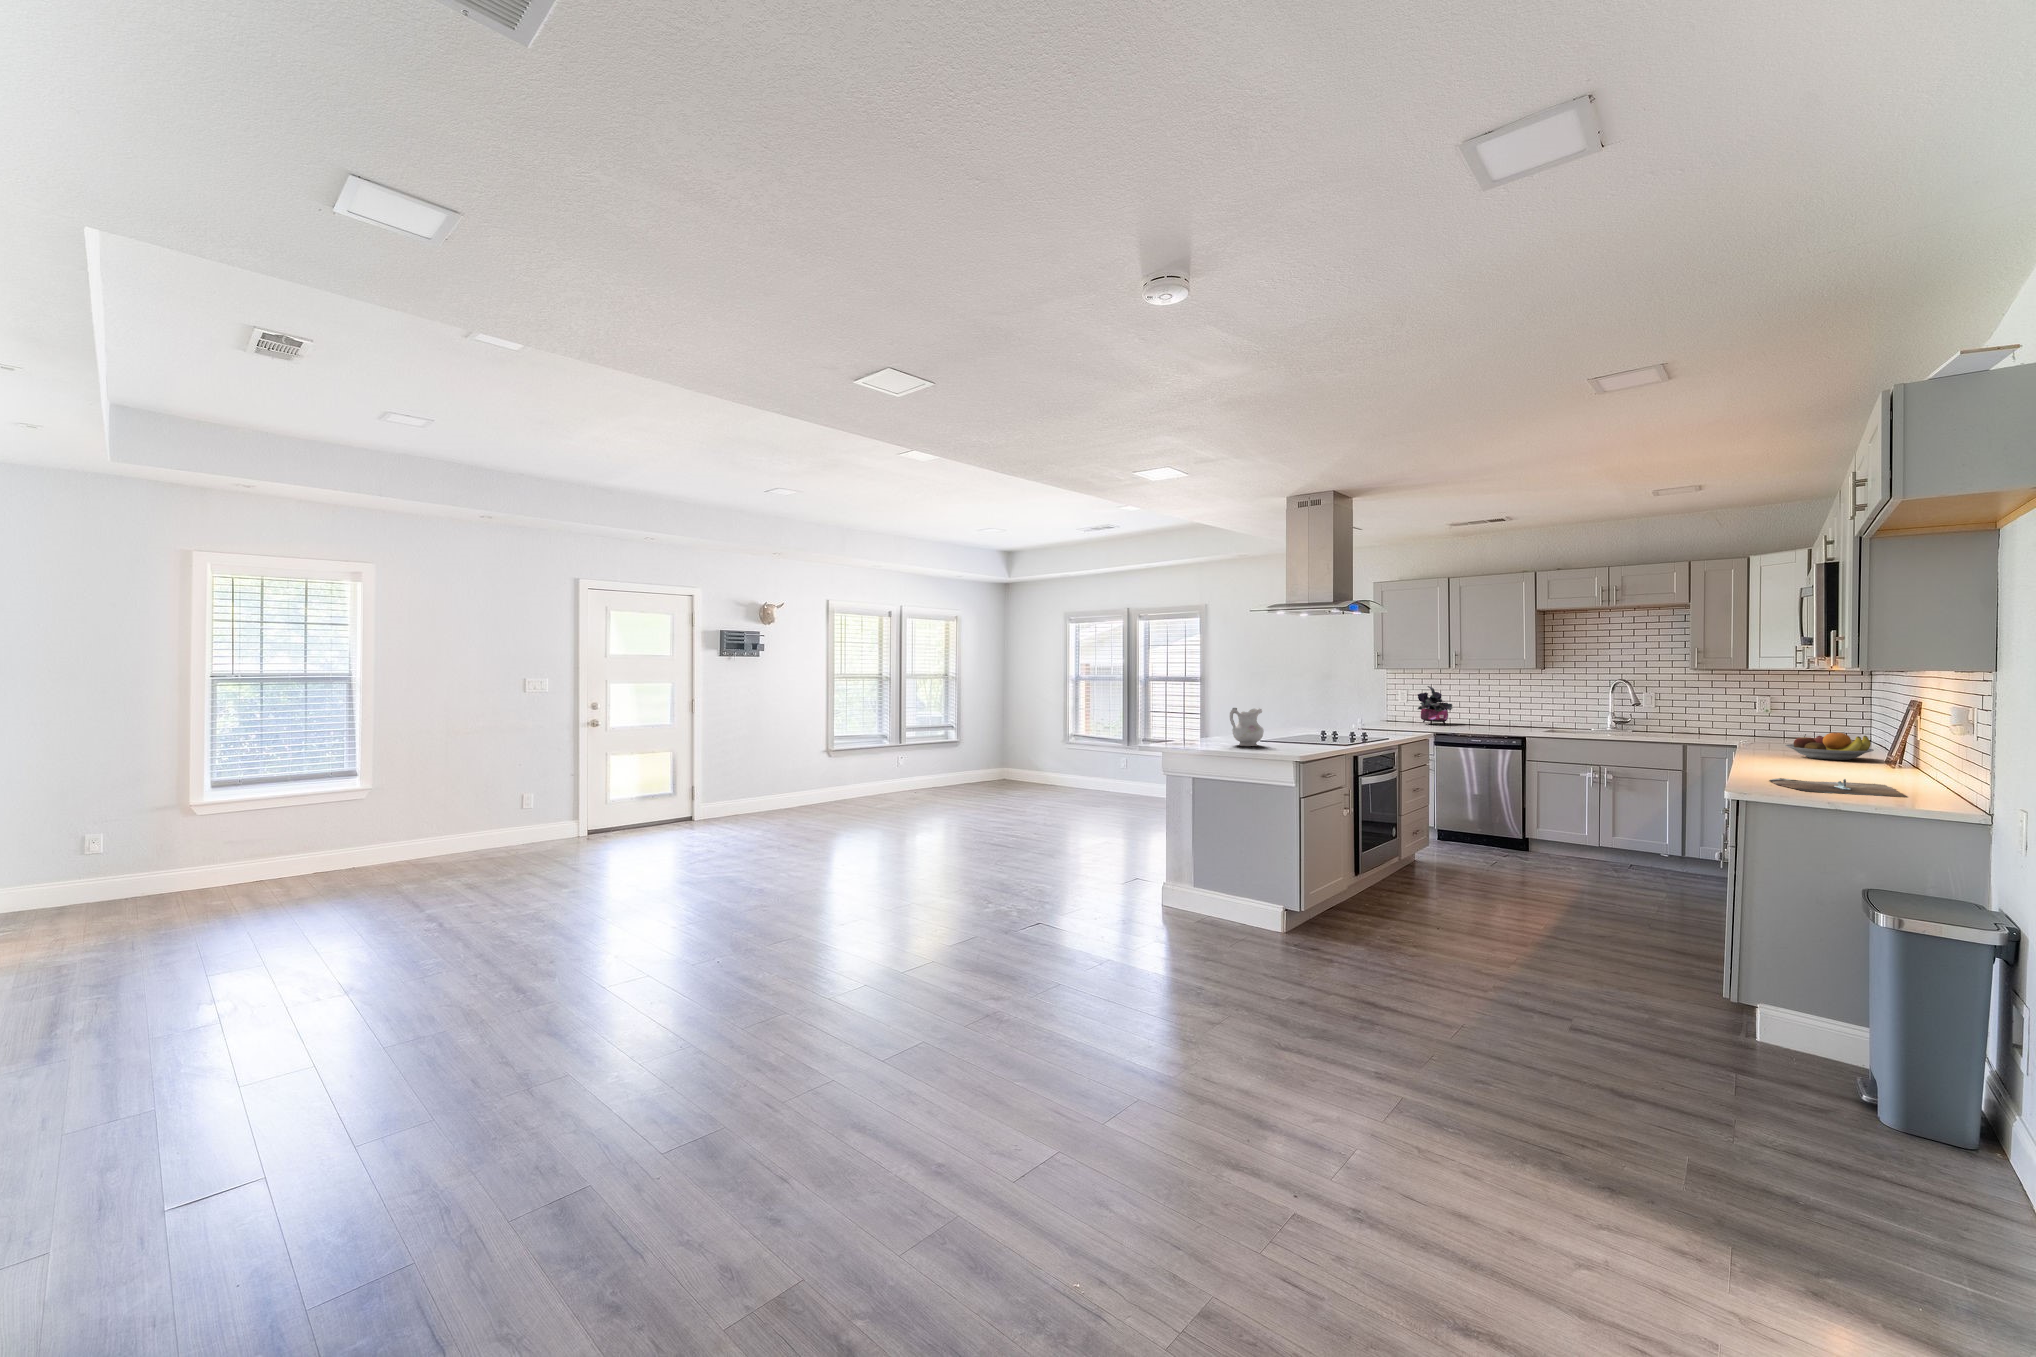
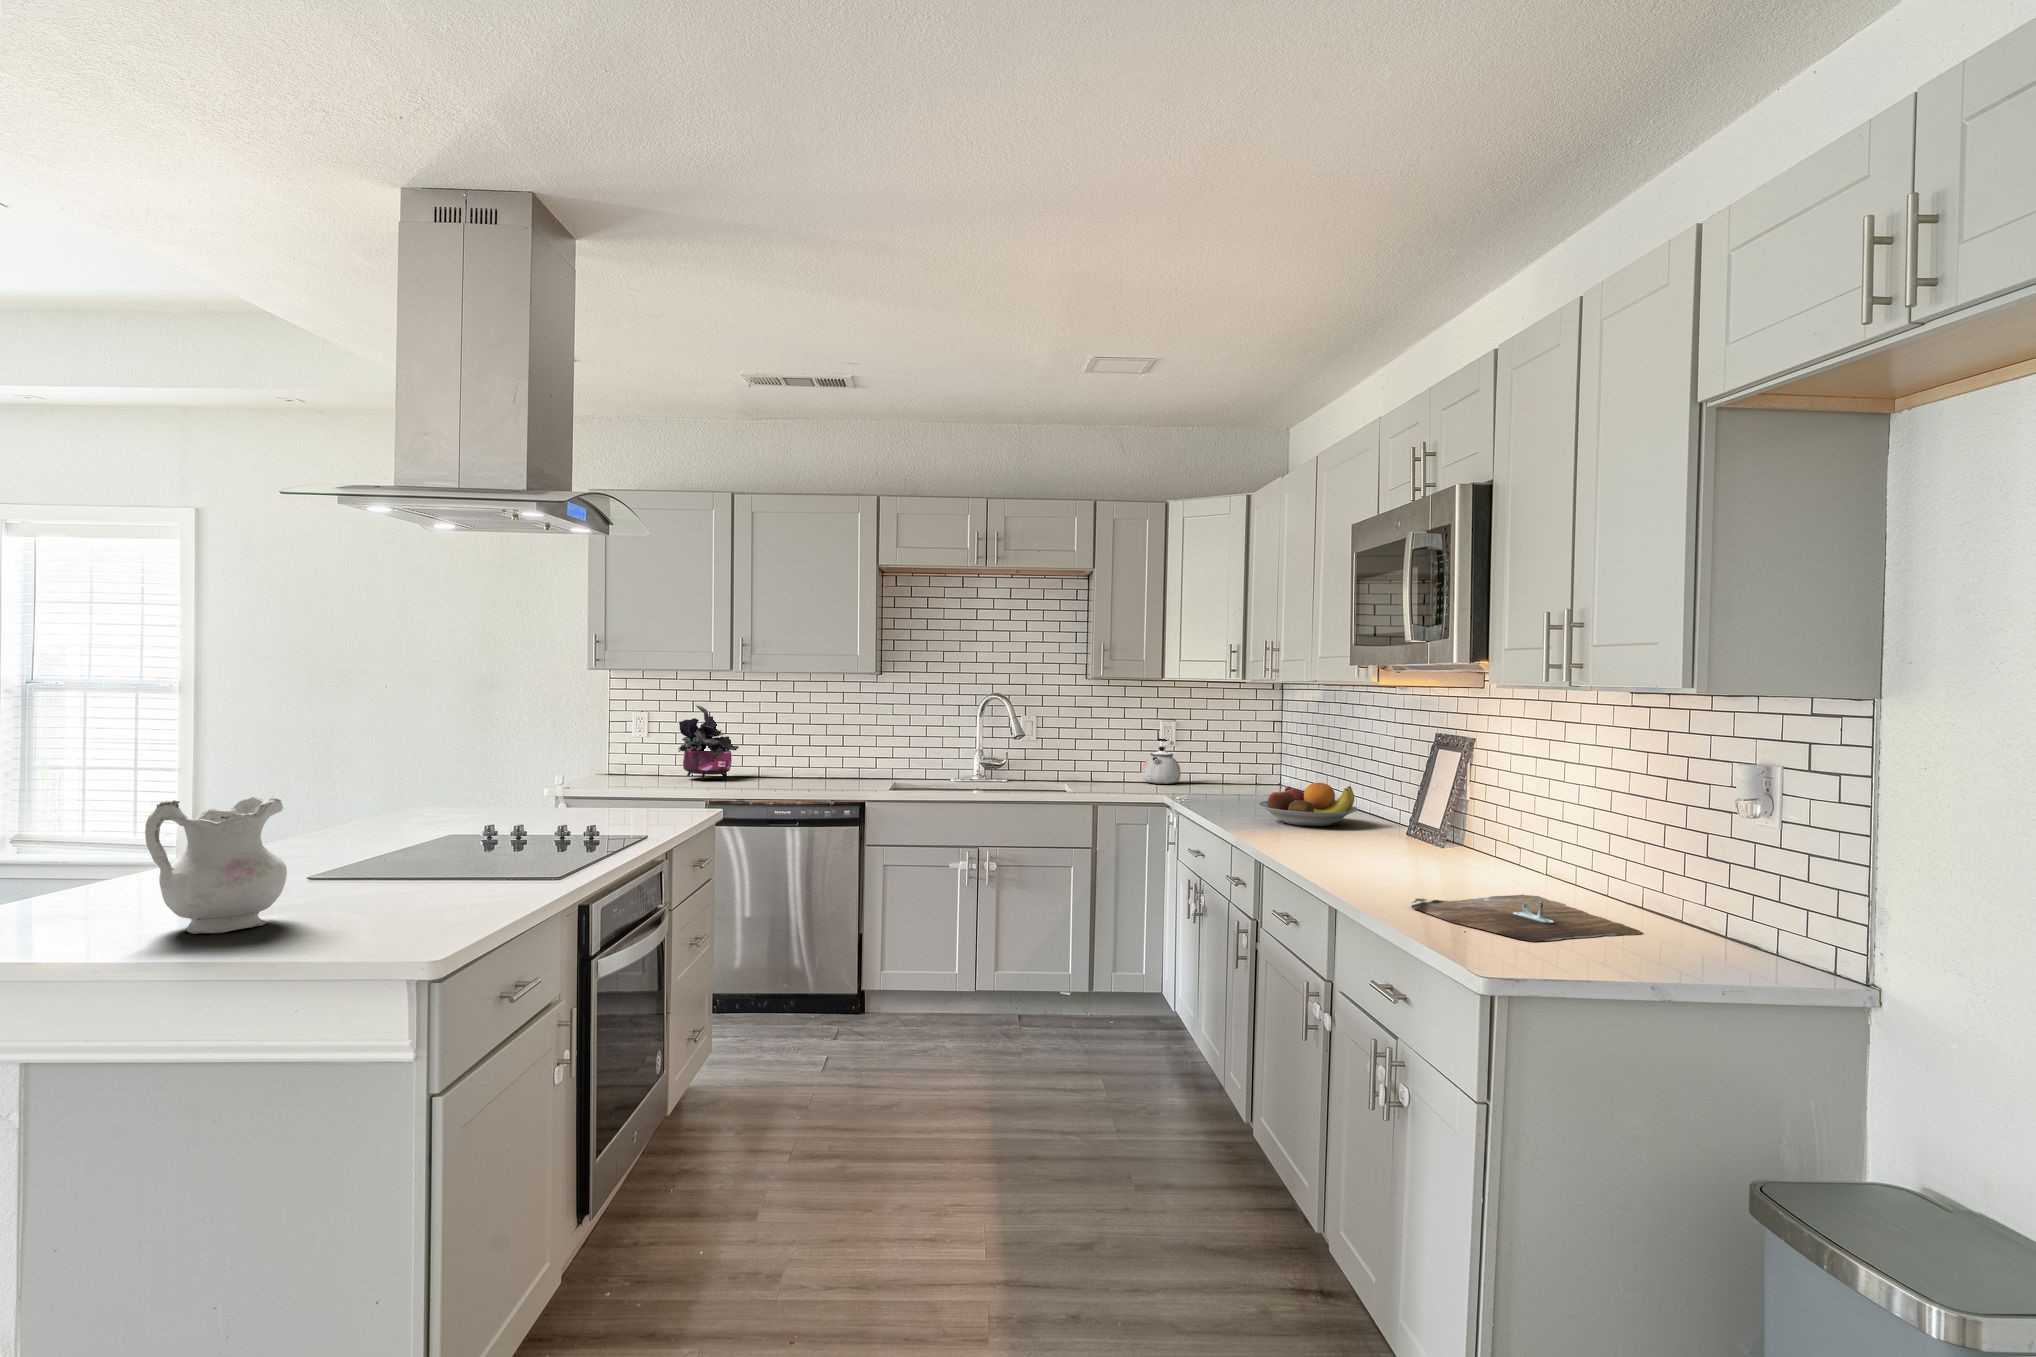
kettle: none [1749,708,1785,739] -> present [1142,739,1181,784]

